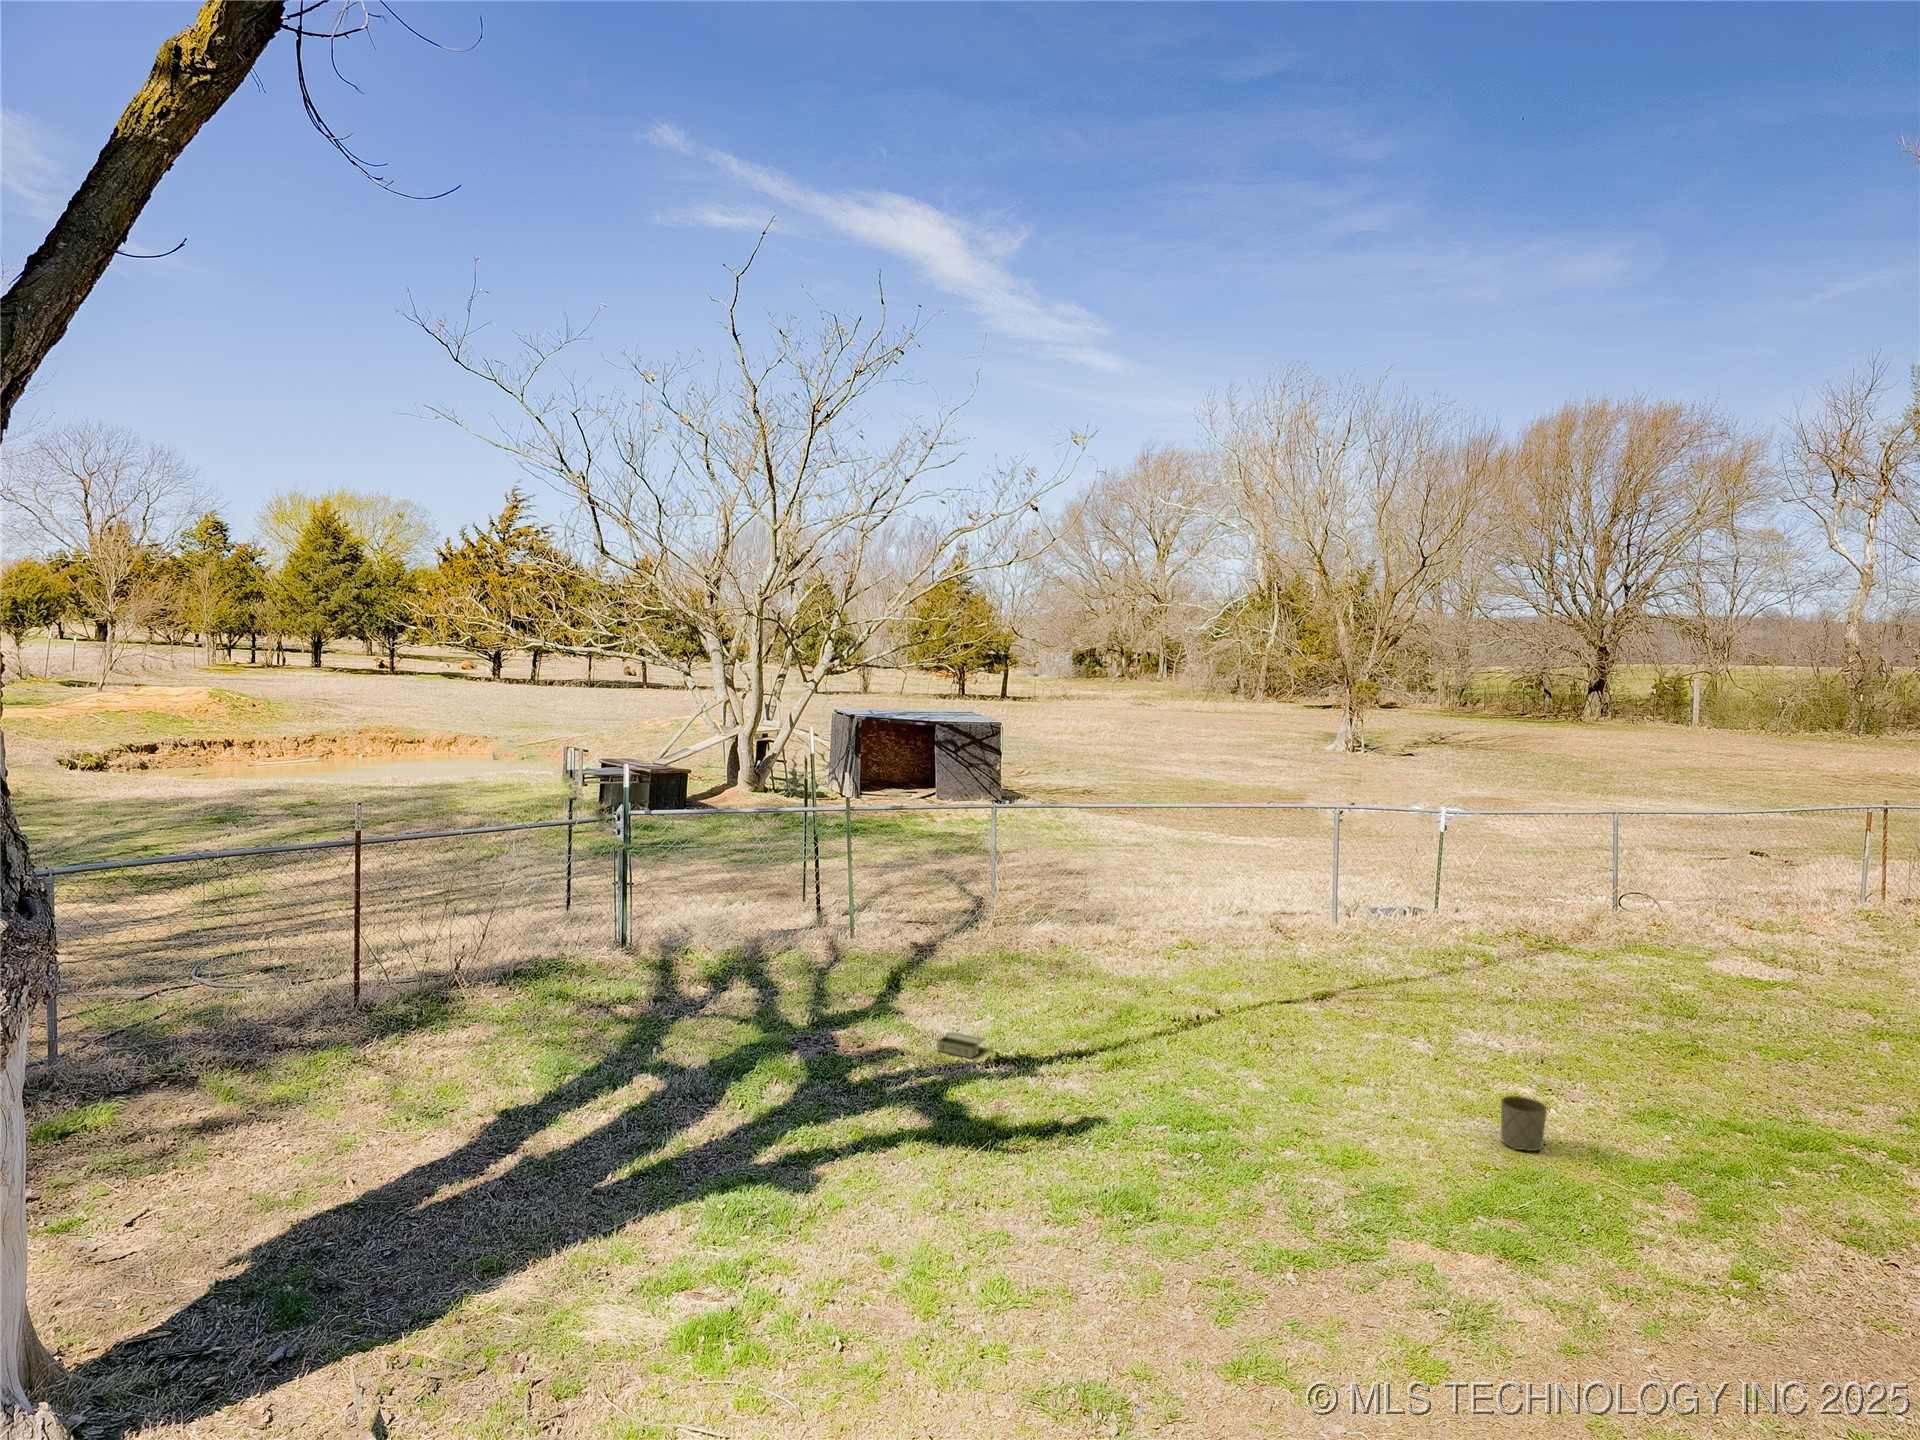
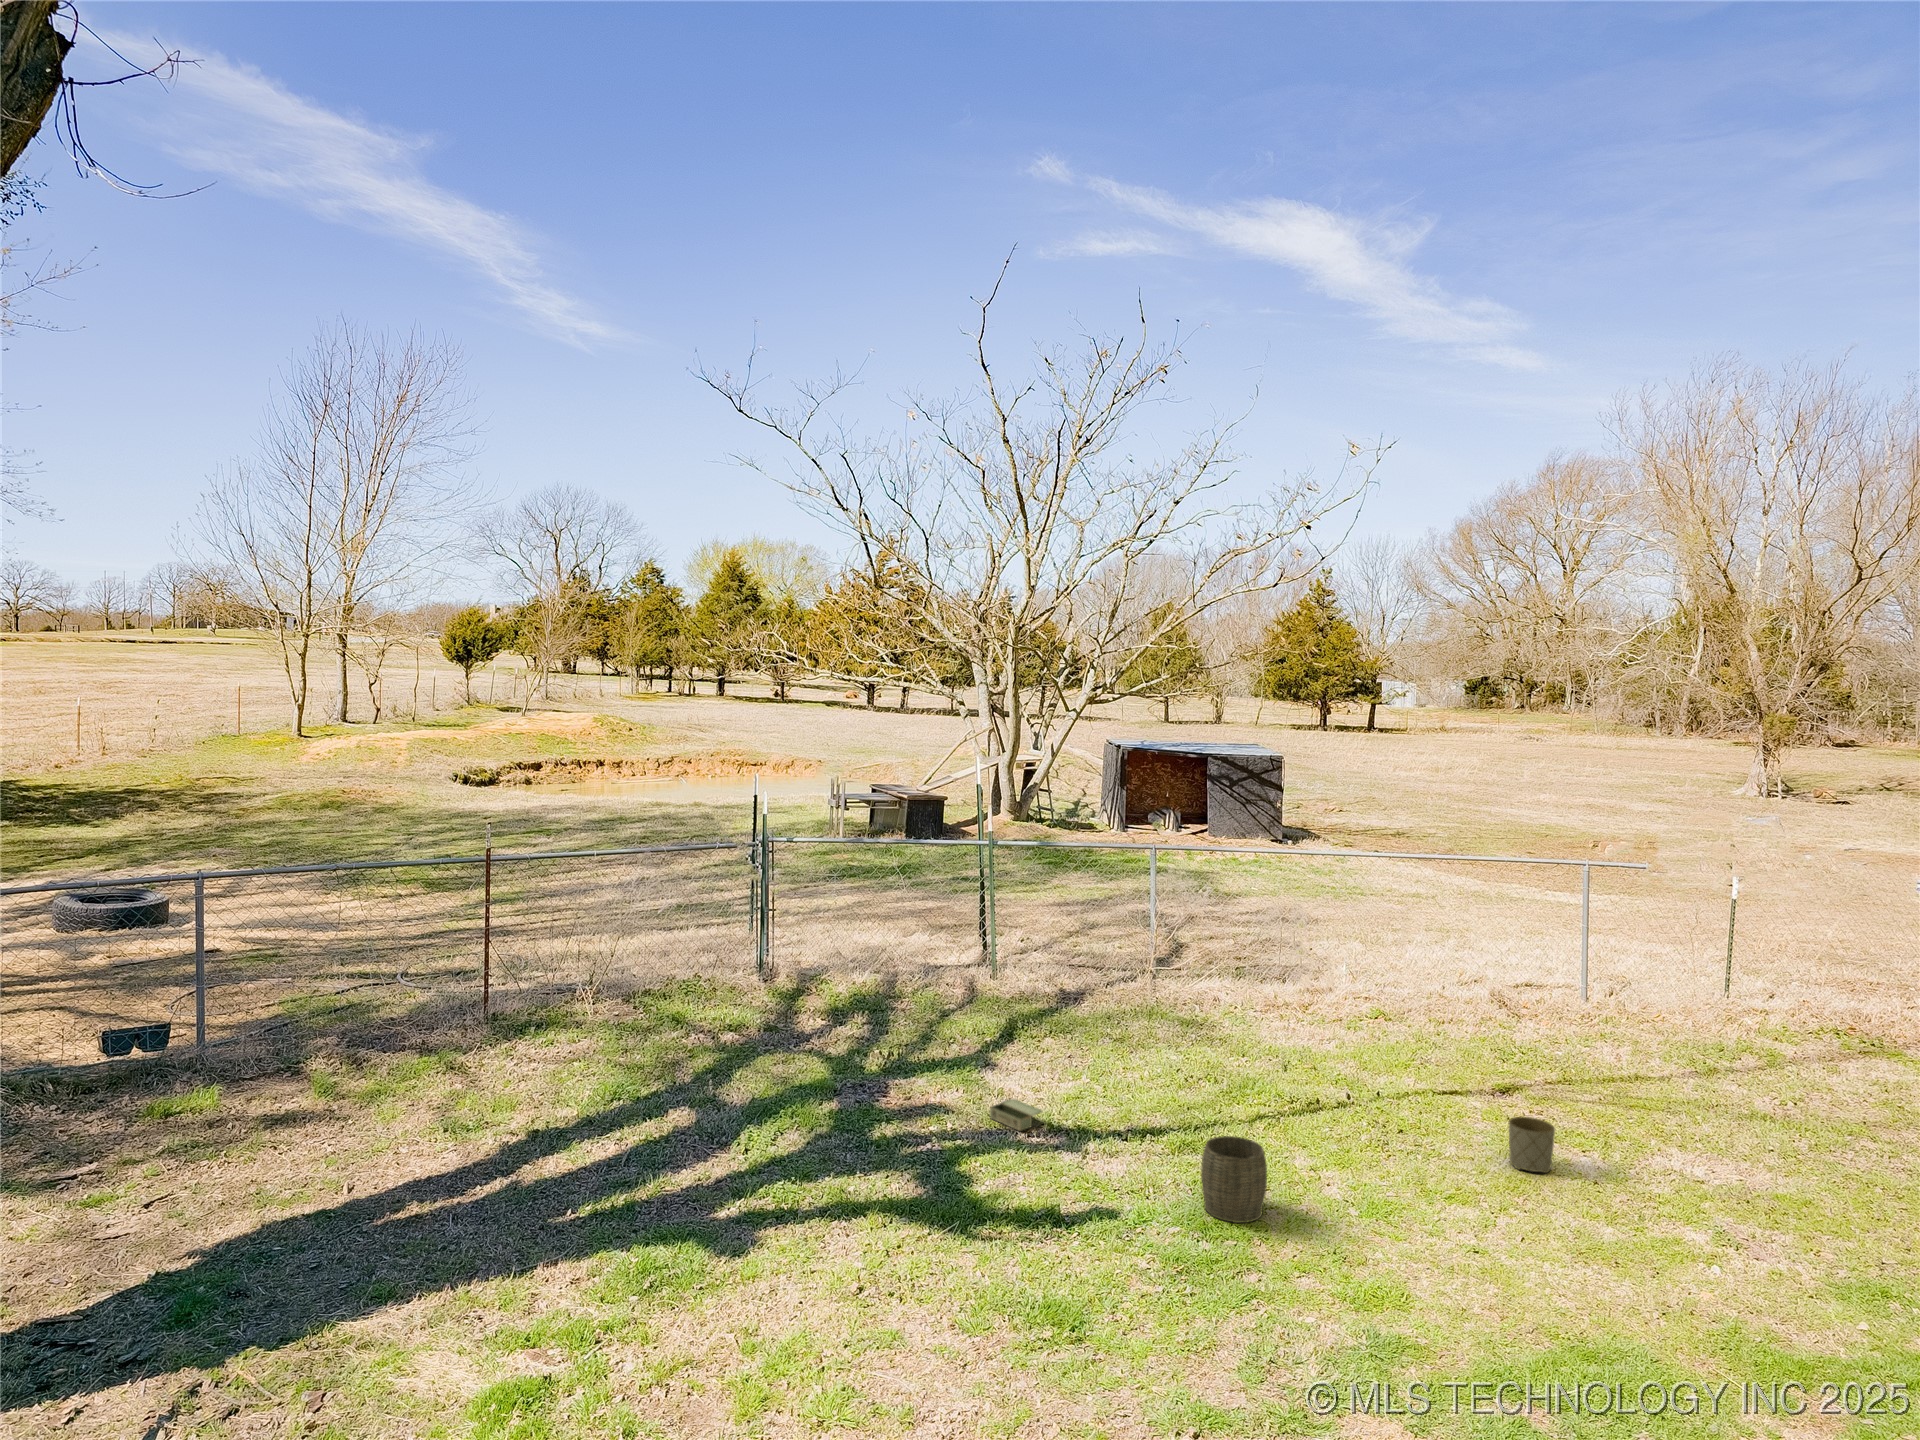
woven basket: none [1156,1038,1210,1106] -> present [1201,1136,1267,1223]
planter: present [1501,1096,1547,1151] -> present [1509,1117,1555,1173]

